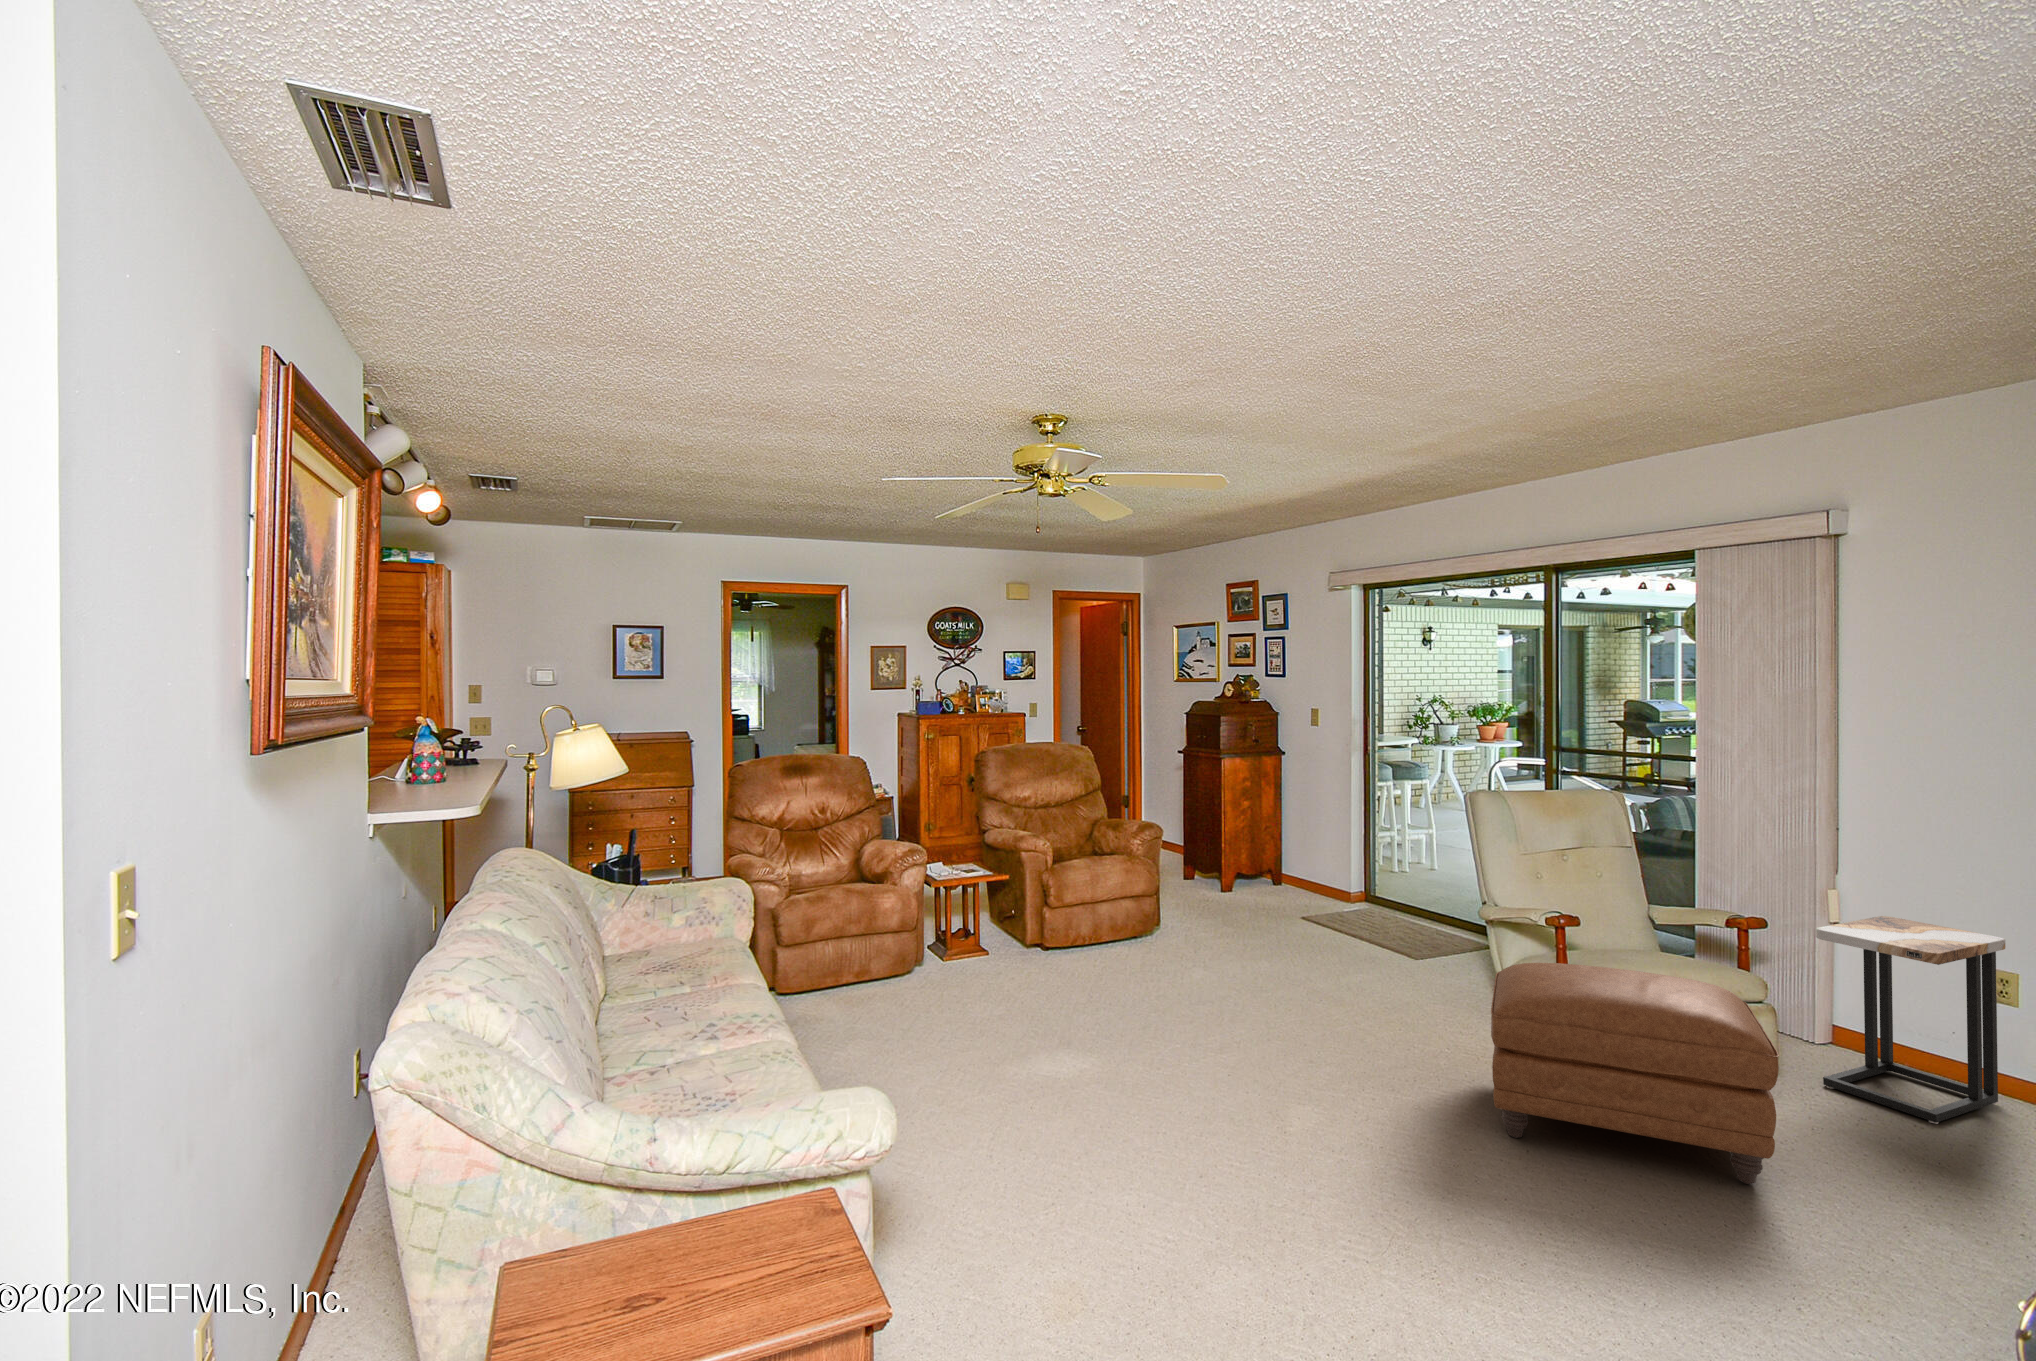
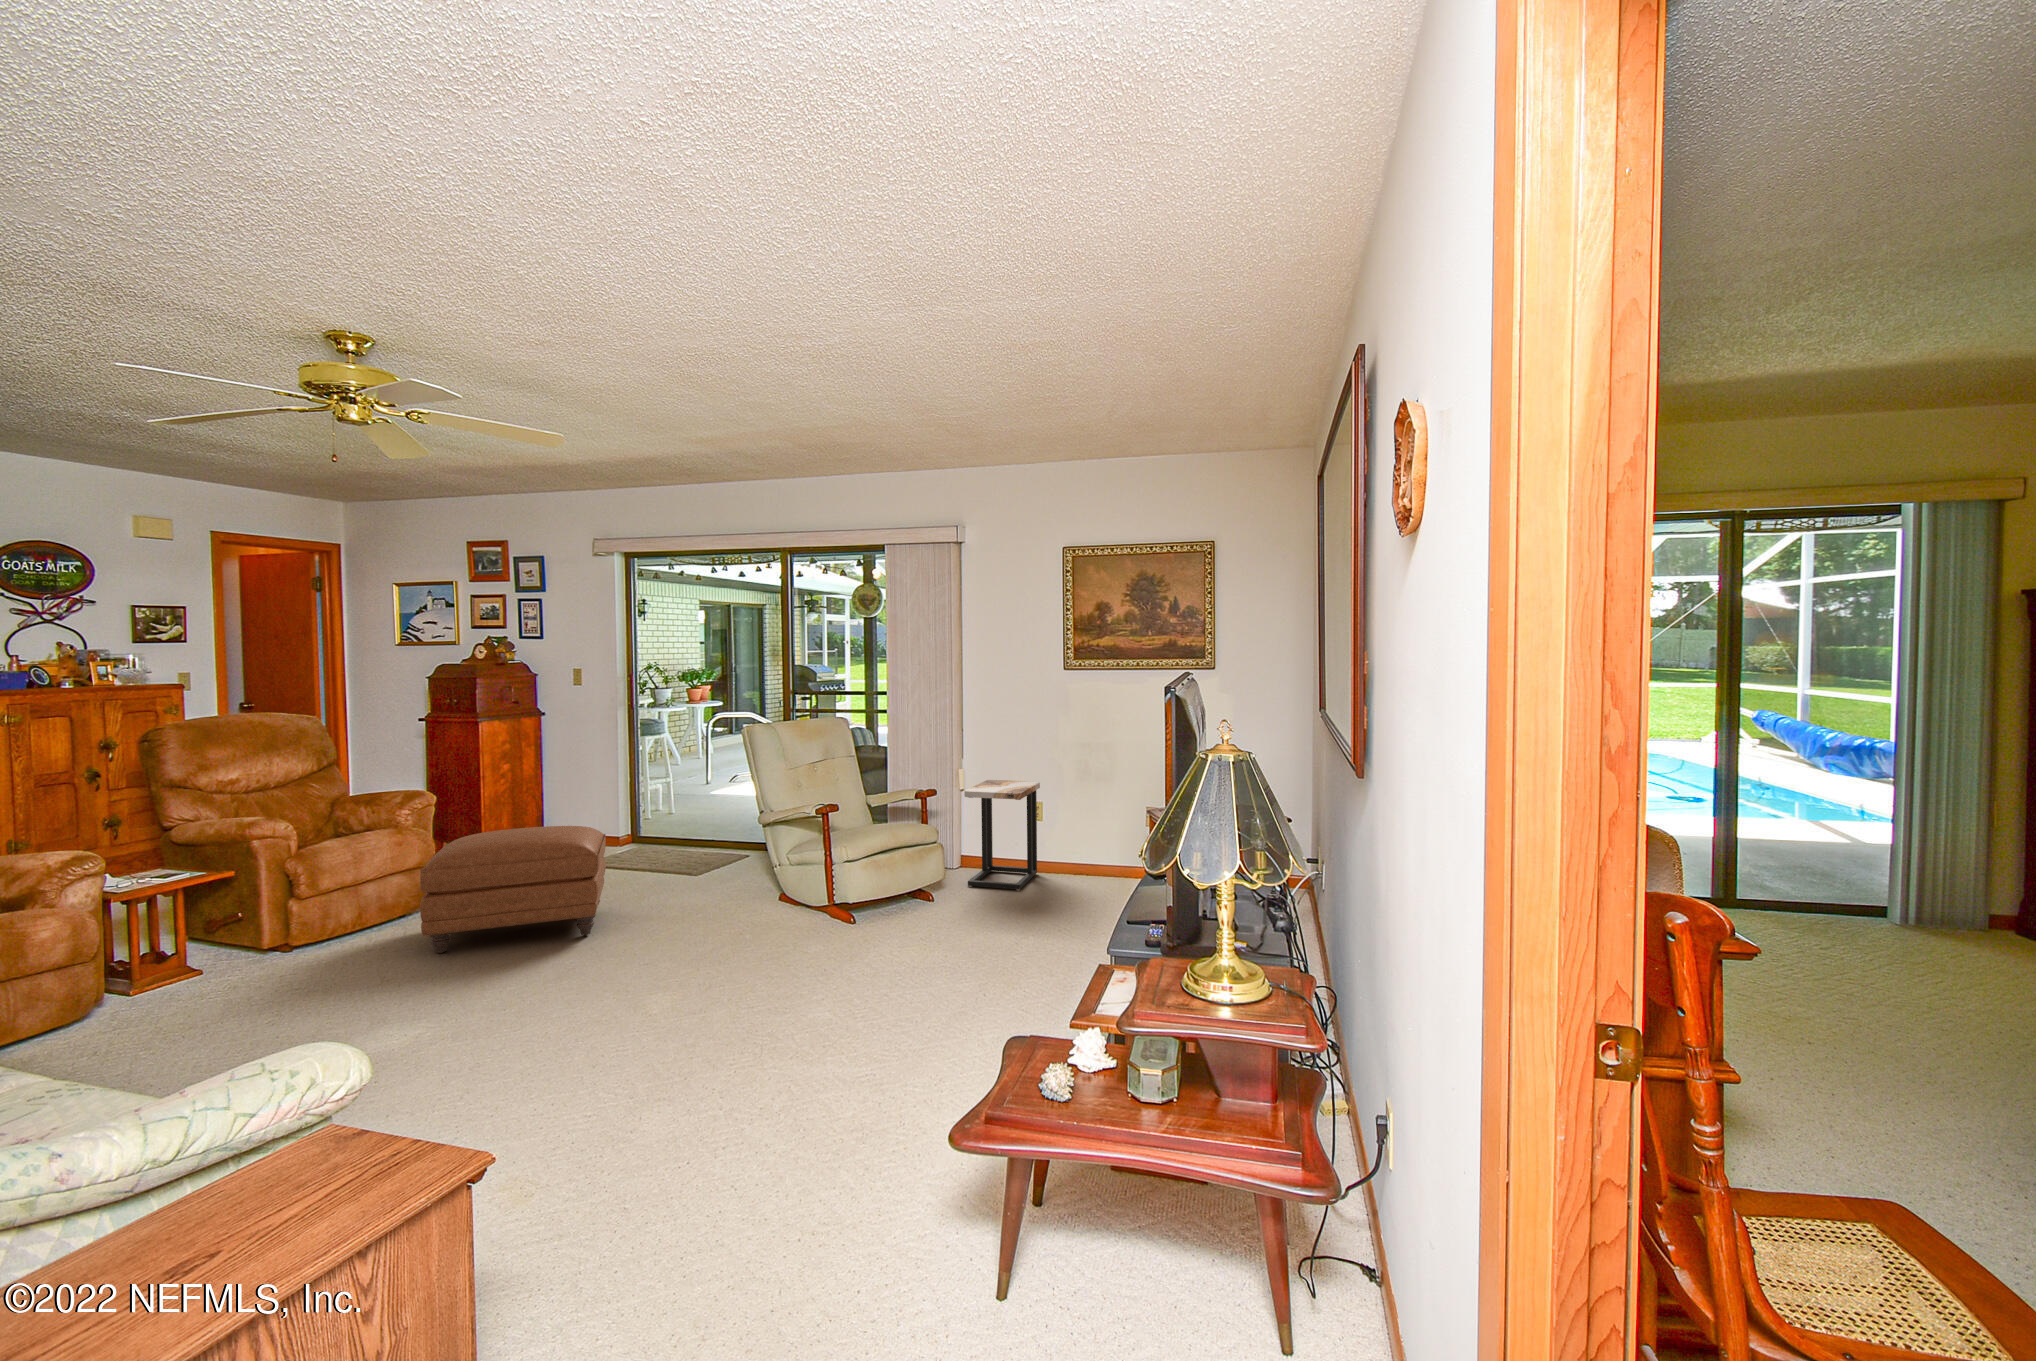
ottoman: present [1491,963,1779,1184] -> present [420,826,606,954]

